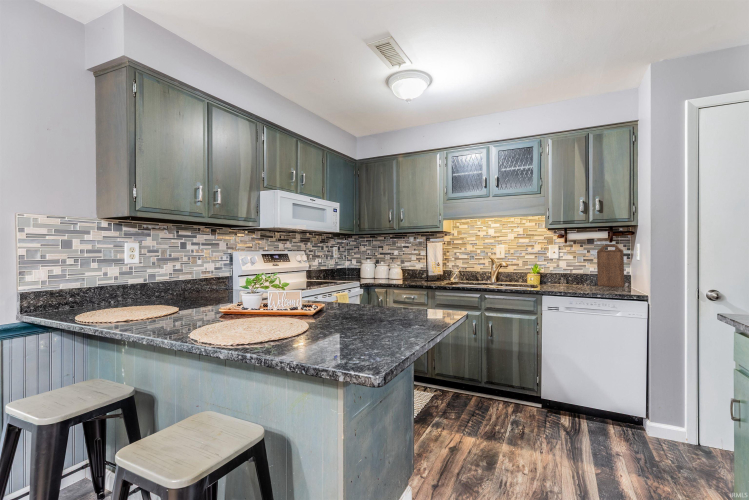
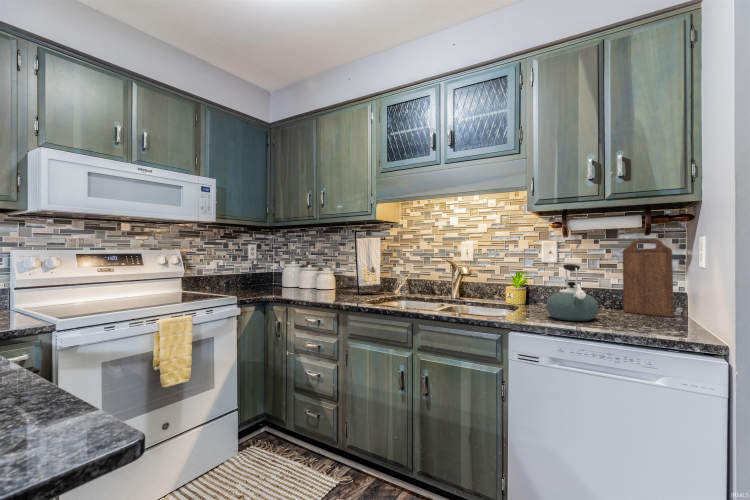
kettle: none [559,259,587,289] -> present [546,264,599,321]

